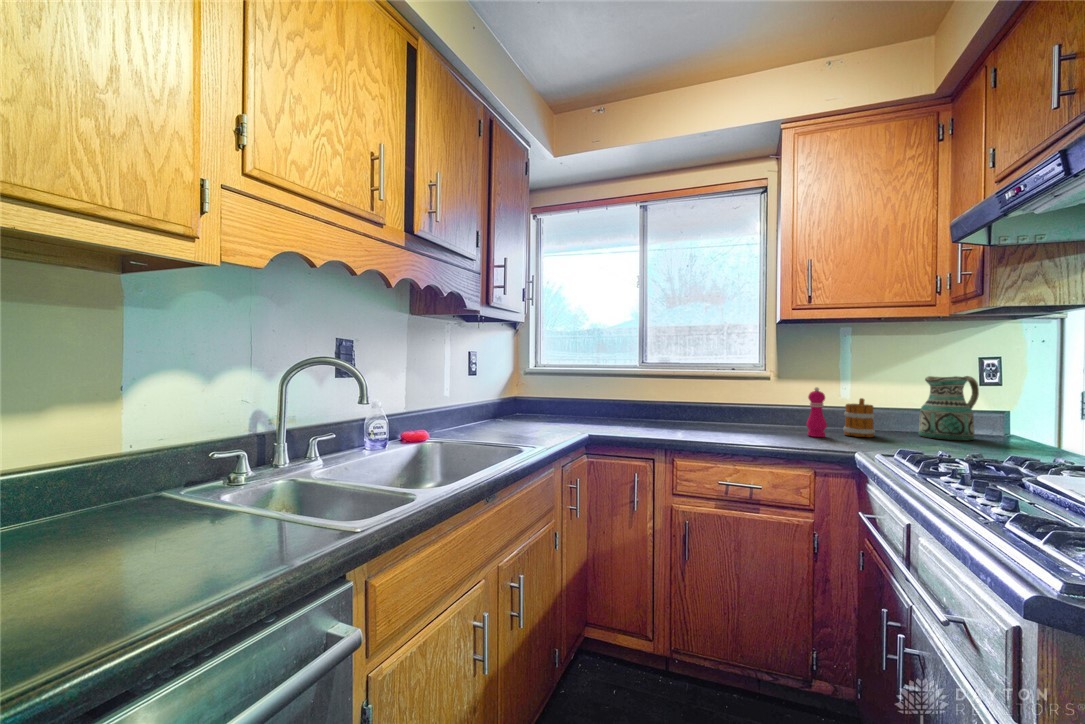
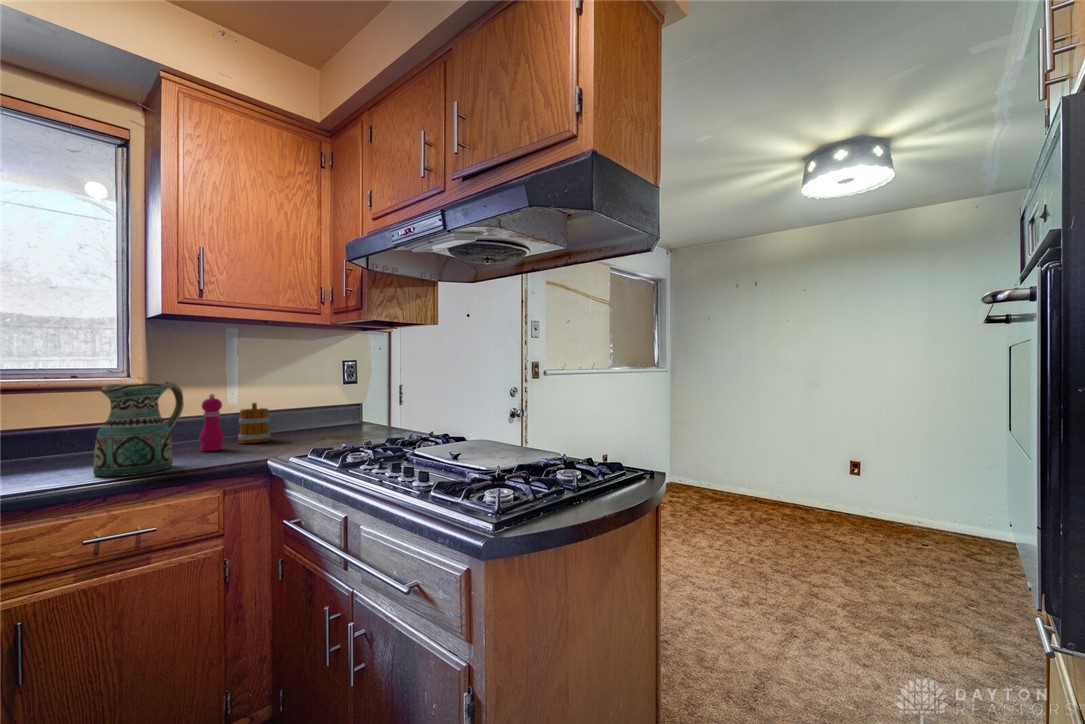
ceramic pitcher: present [919,376,979,440] -> present [93,382,184,476]

